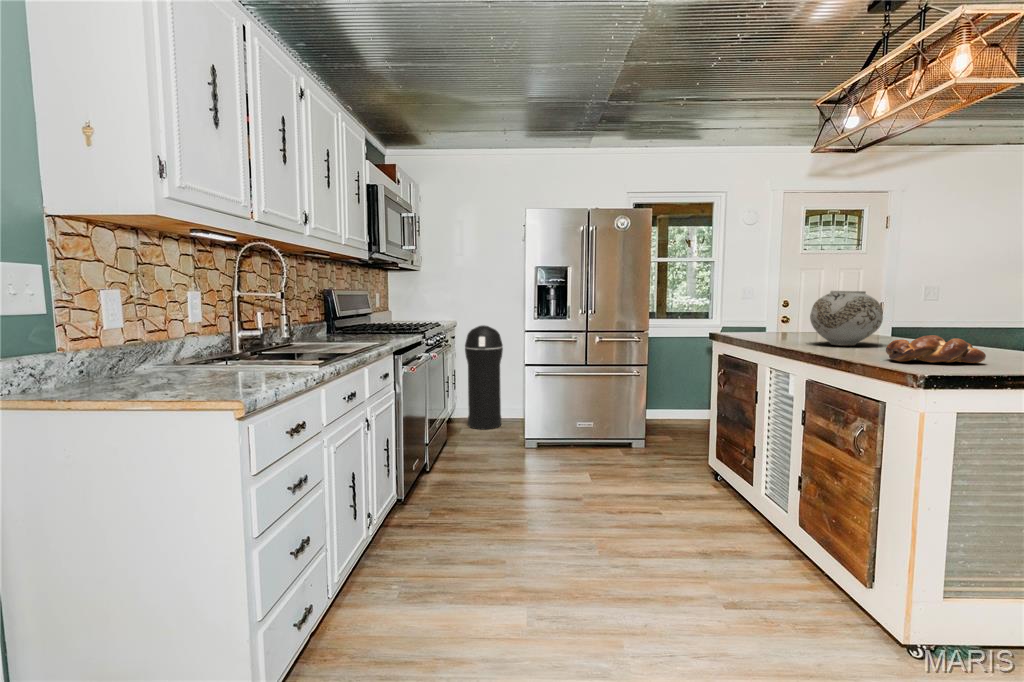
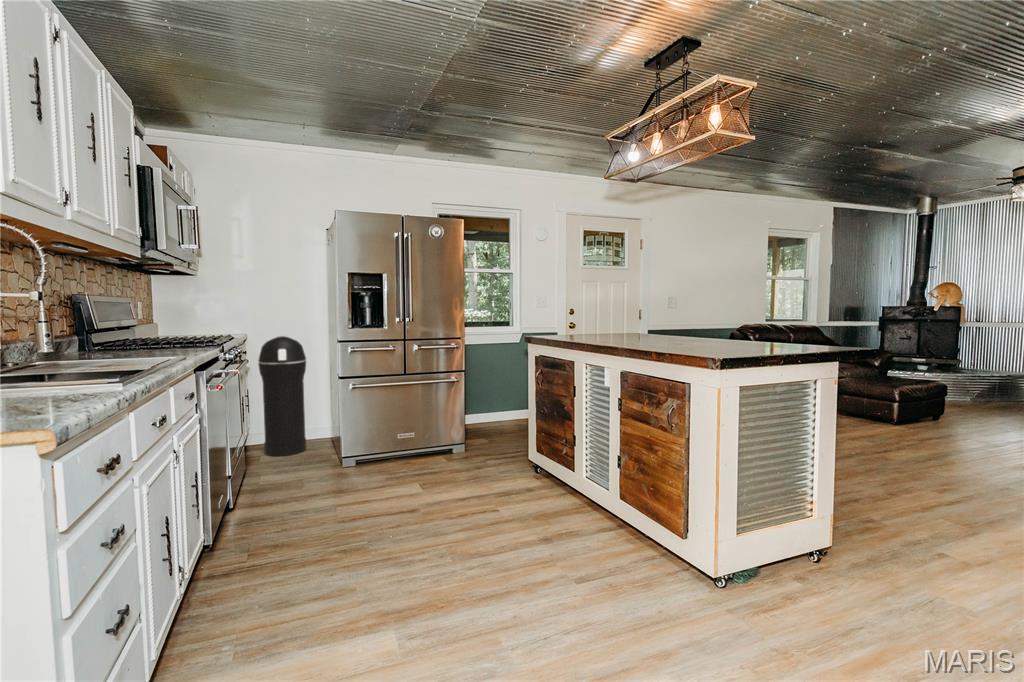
vase: present [810,291,883,346] -> none [616,297,667,342]
bread loaf: present [886,335,986,363] -> none [681,330,743,351]

